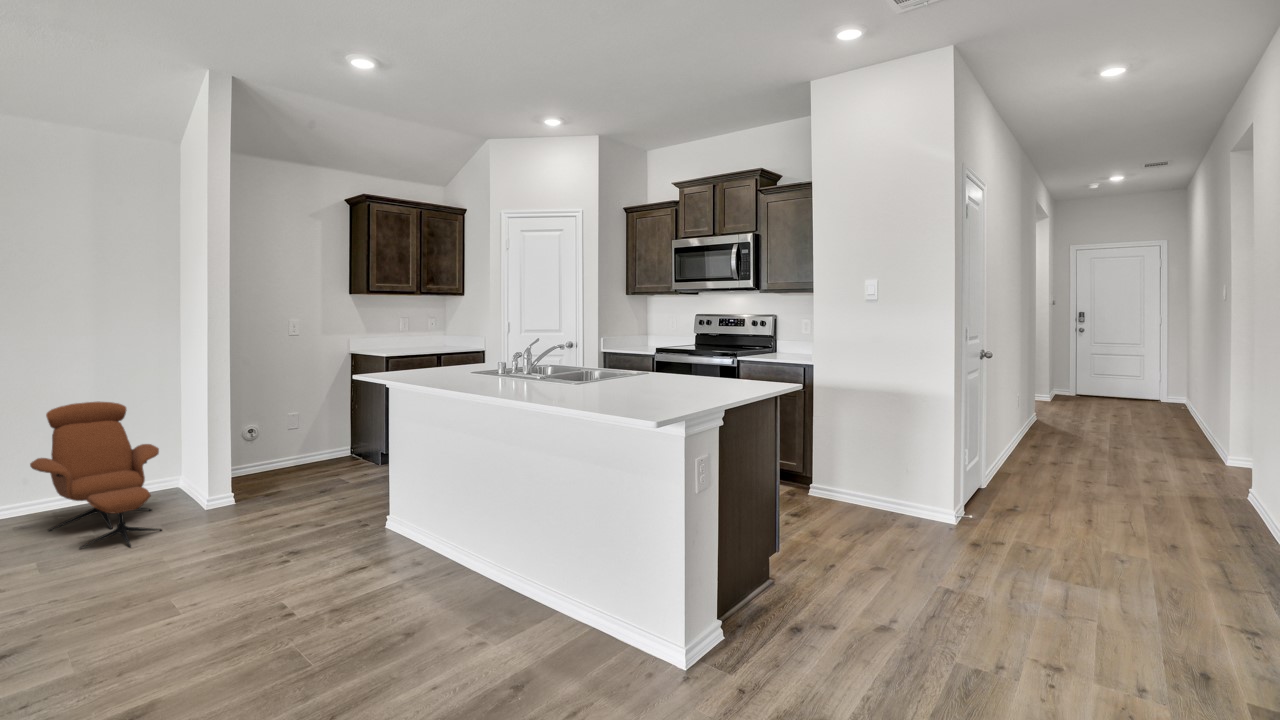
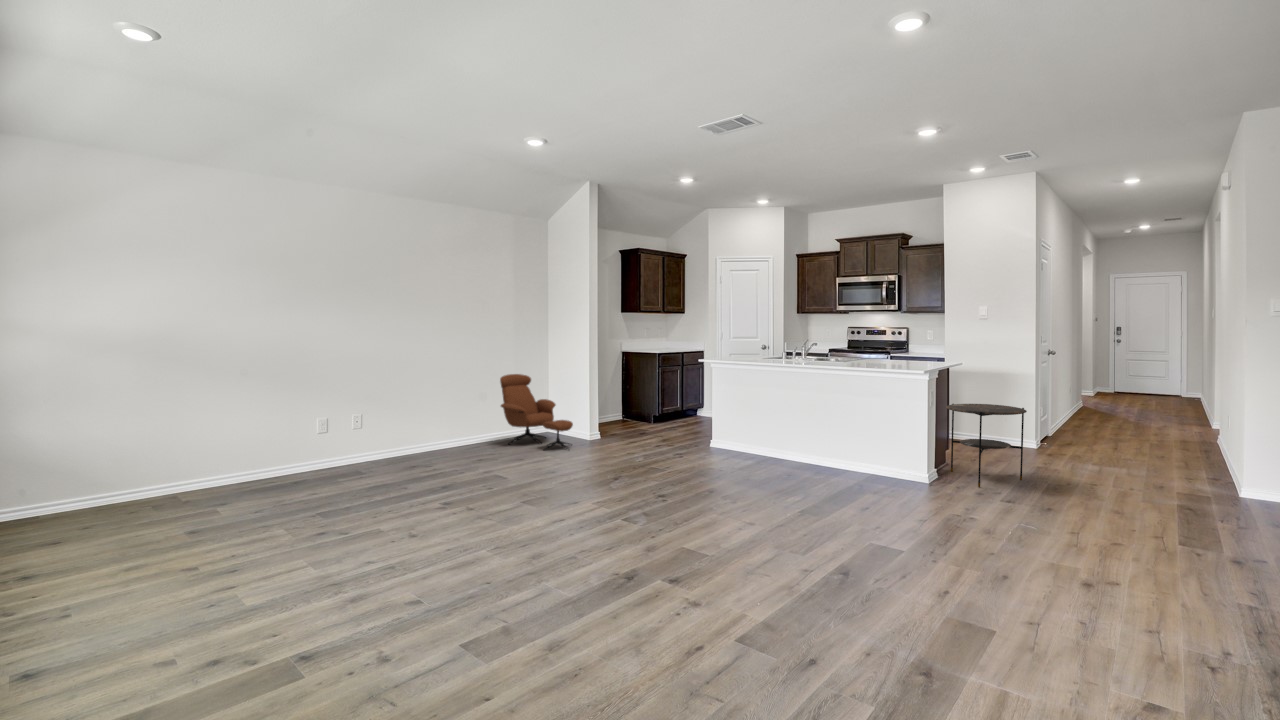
side table: none [758,471,912,670] -> present [946,404,1027,487]

